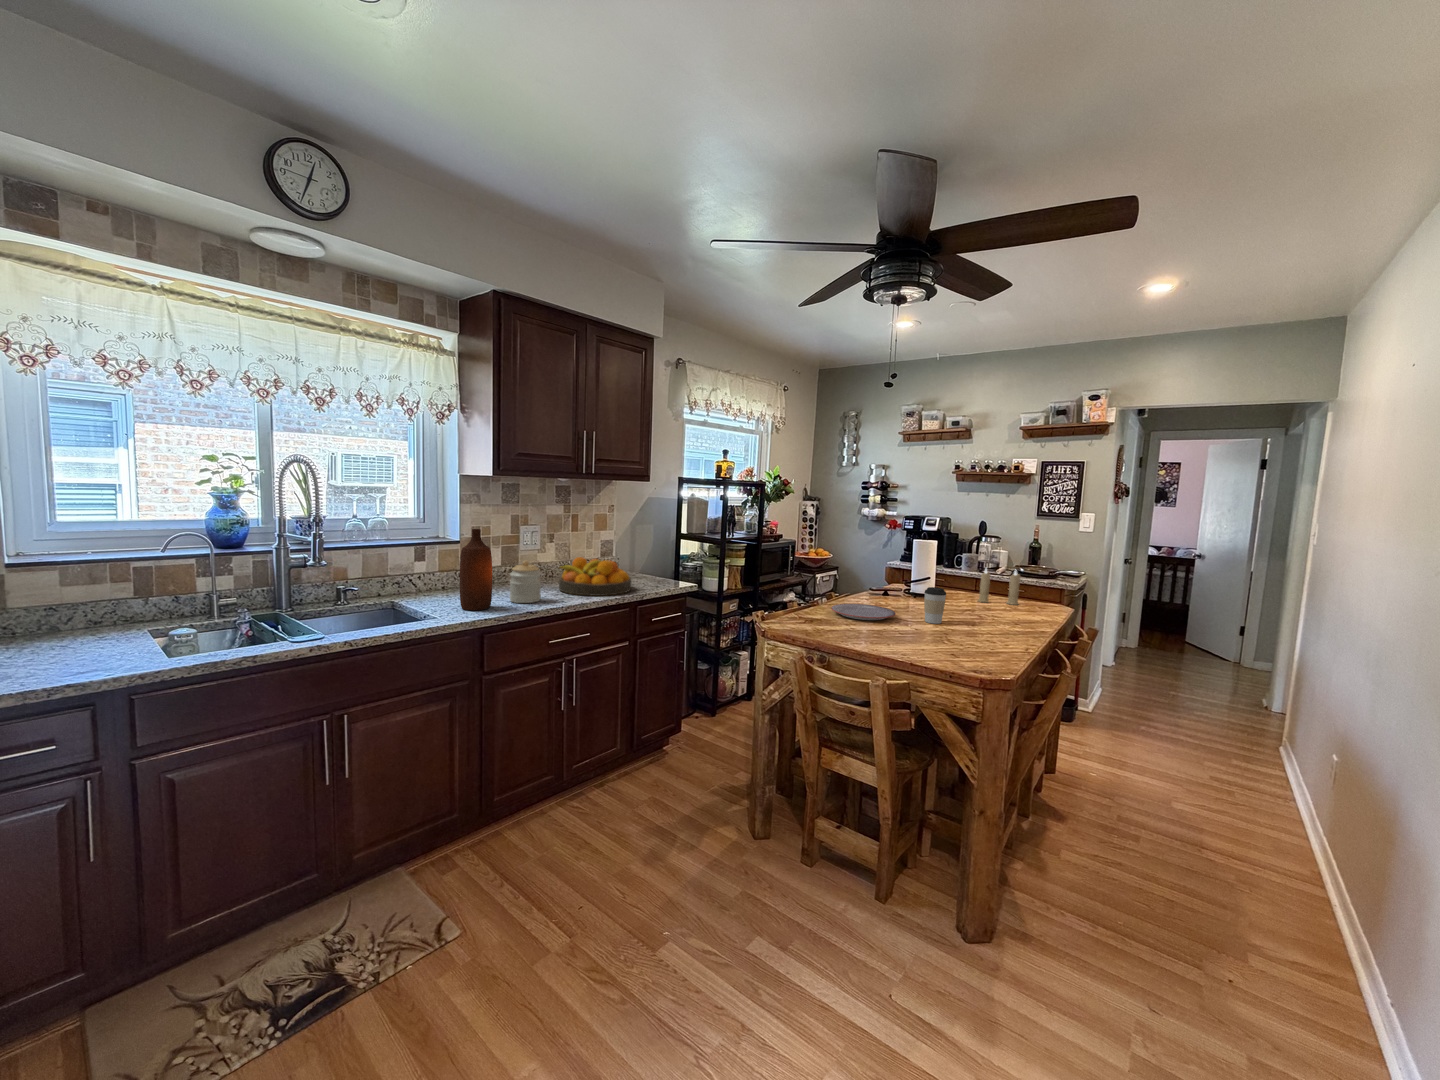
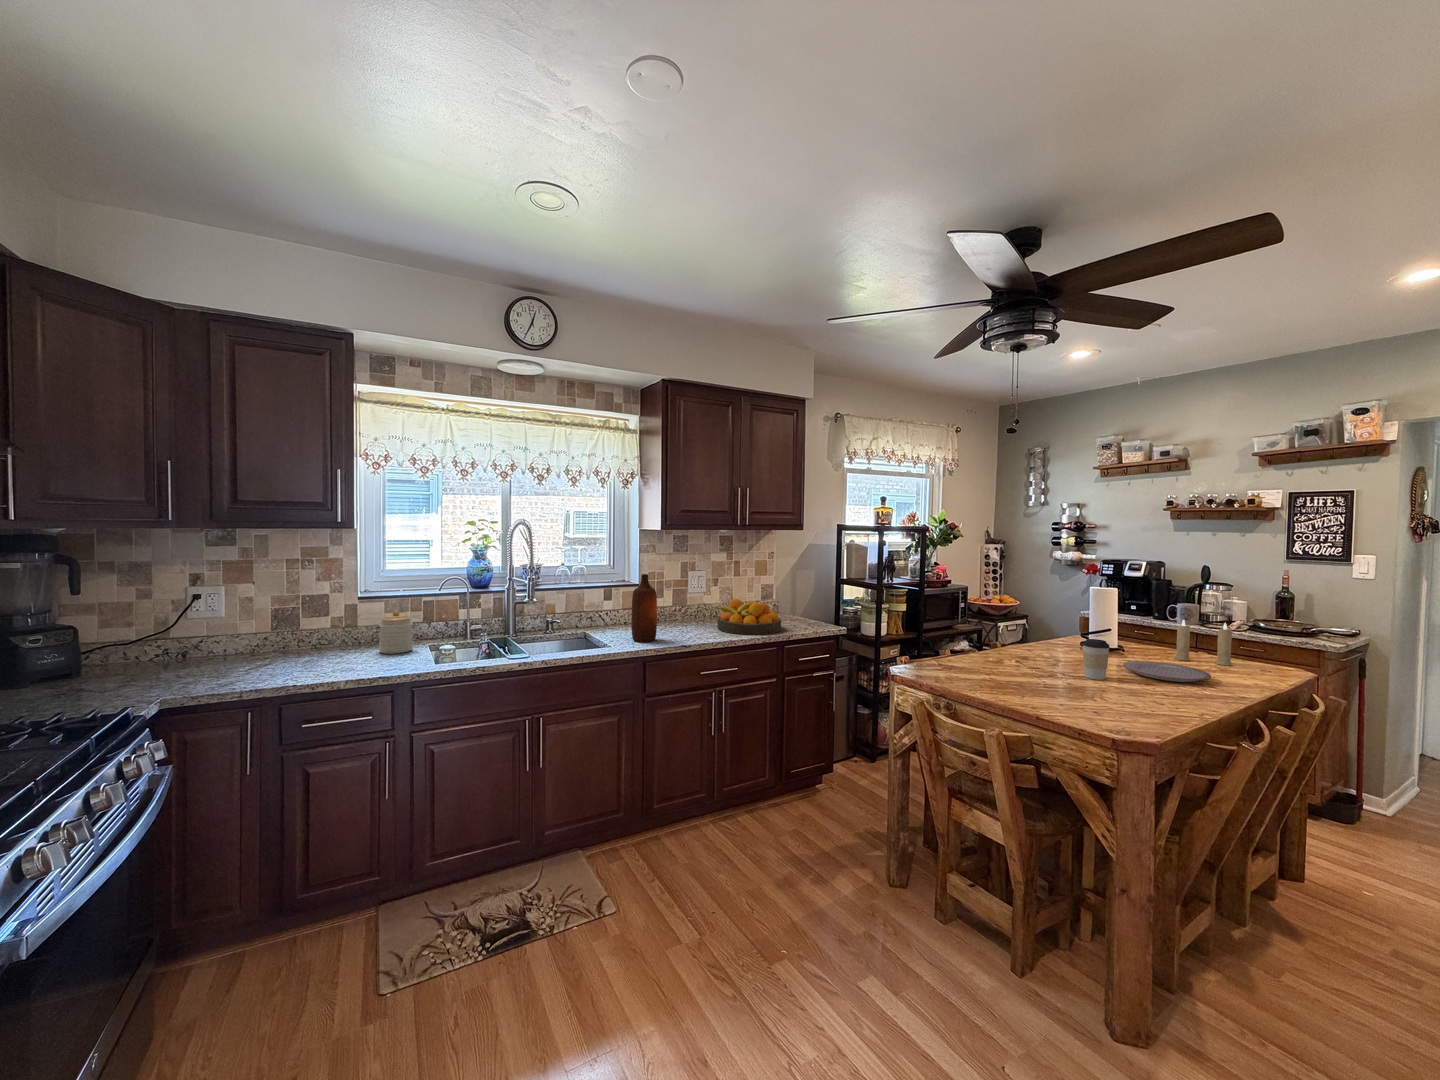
jar: present [510,561,541,603] -> present [379,610,413,654]
plate: present [831,604,896,620] -> present [1123,661,1211,682]

